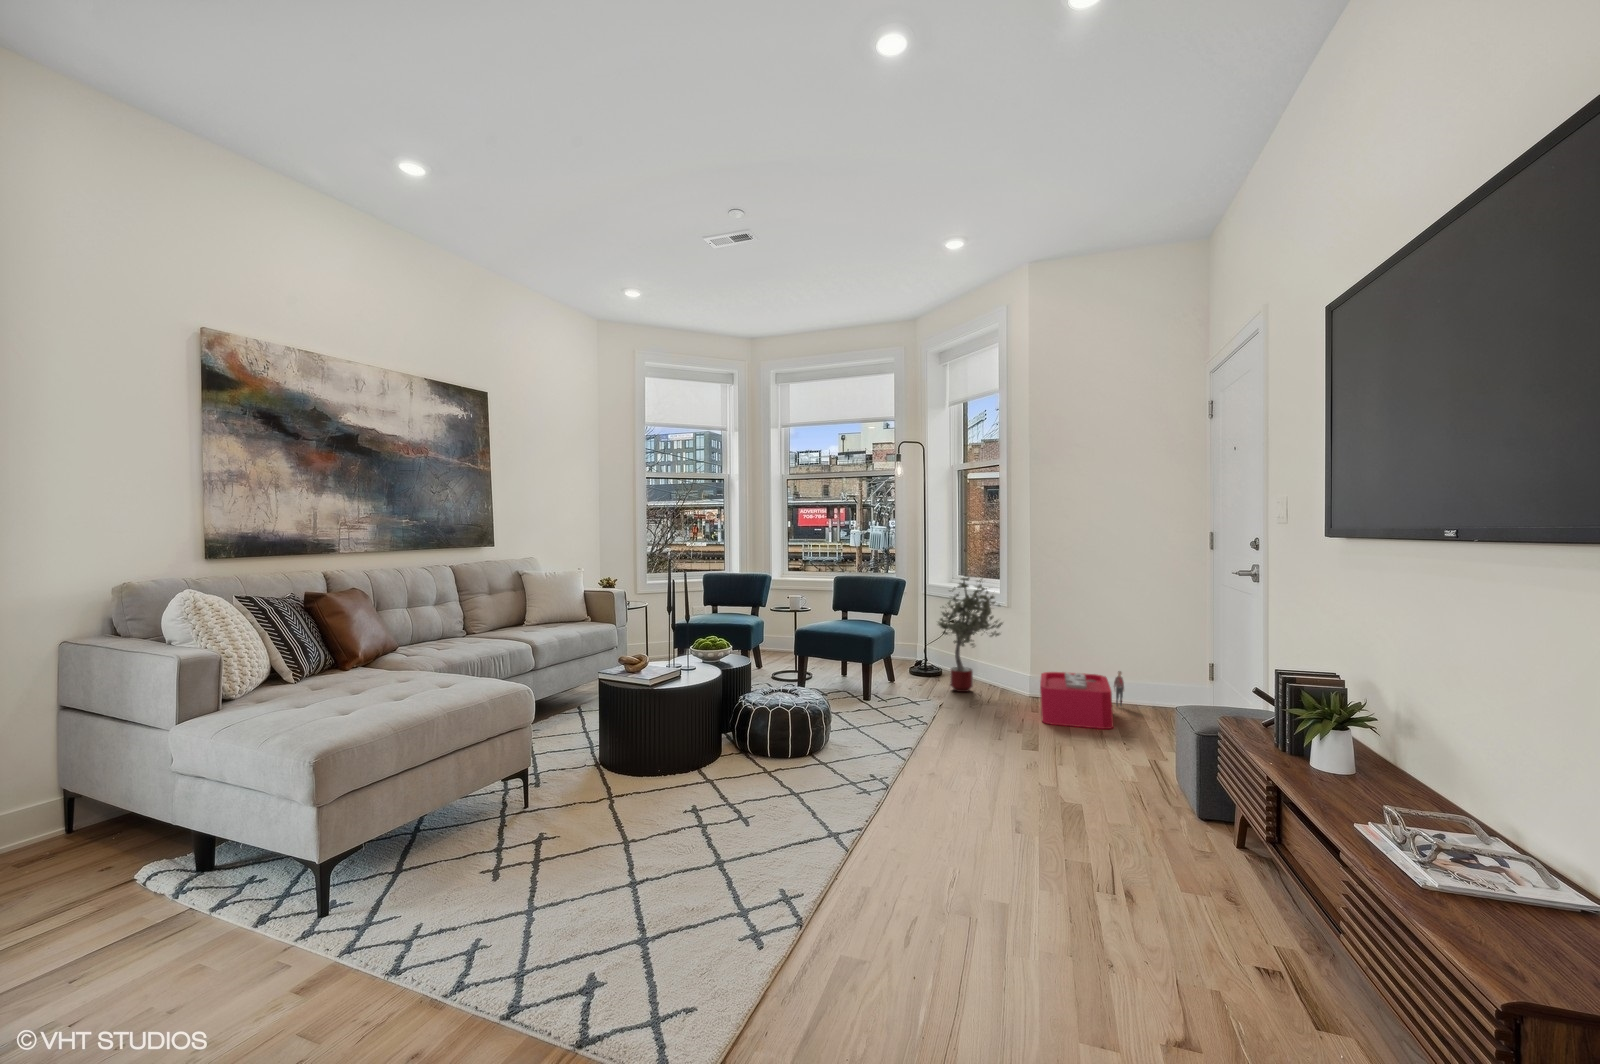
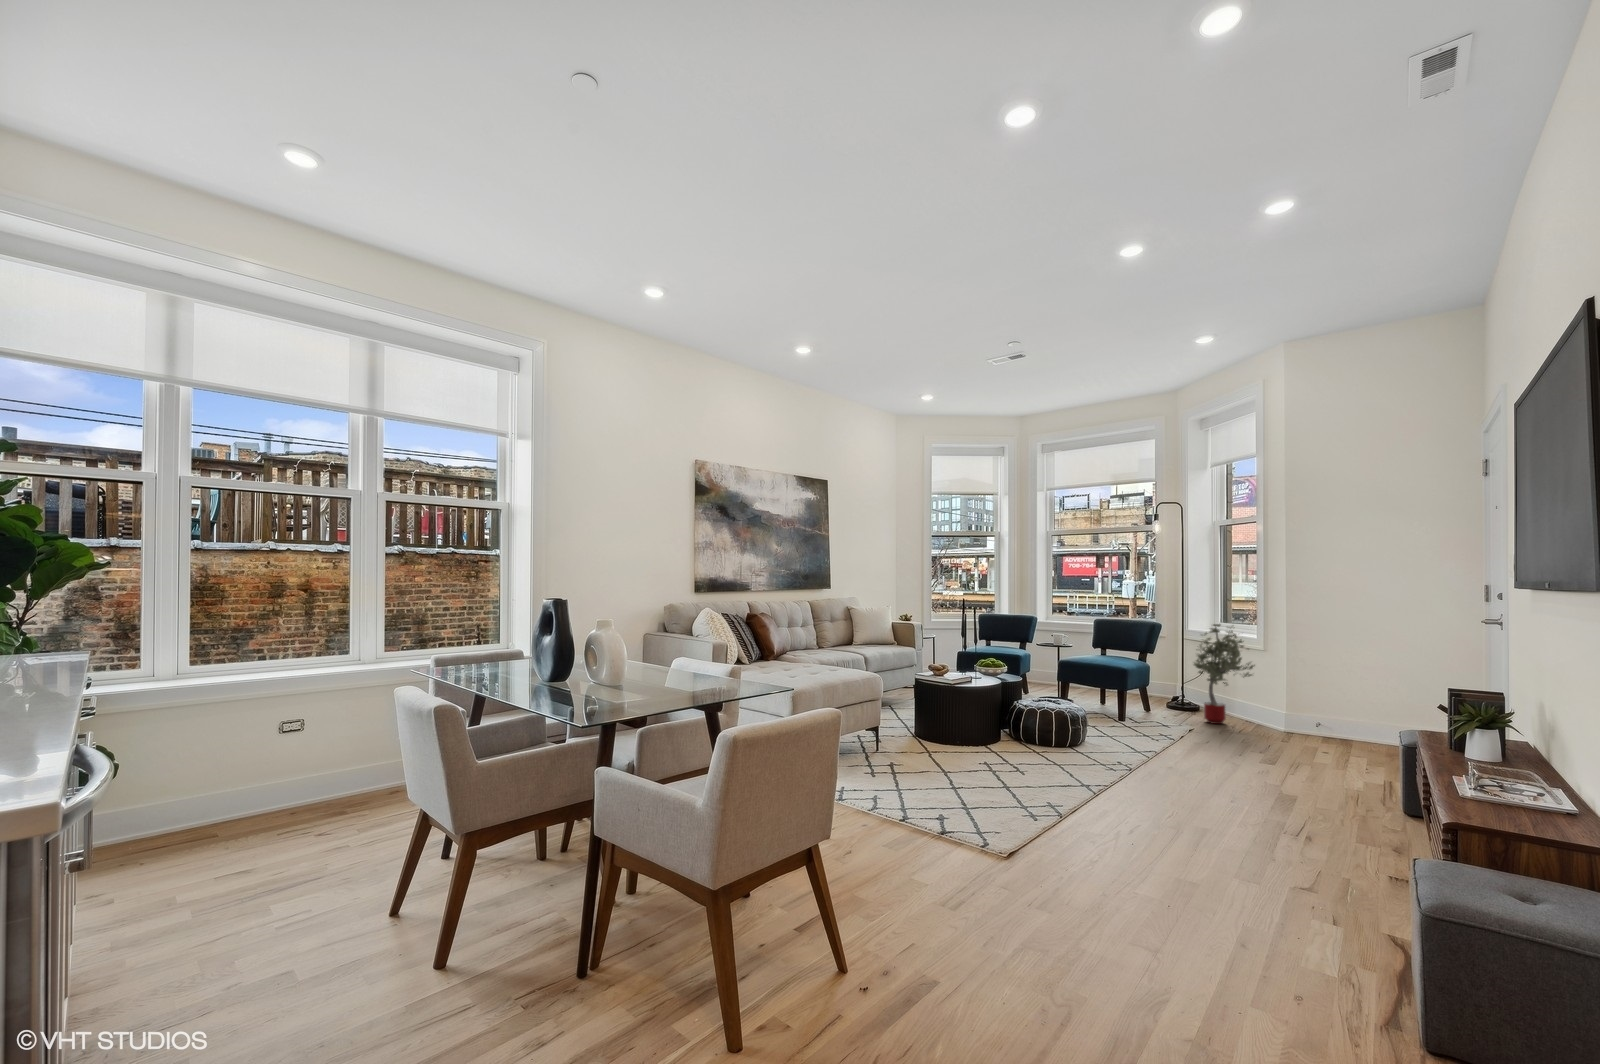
storage bin: present [1040,671,1124,729] -> none [1280,709,1375,758]

